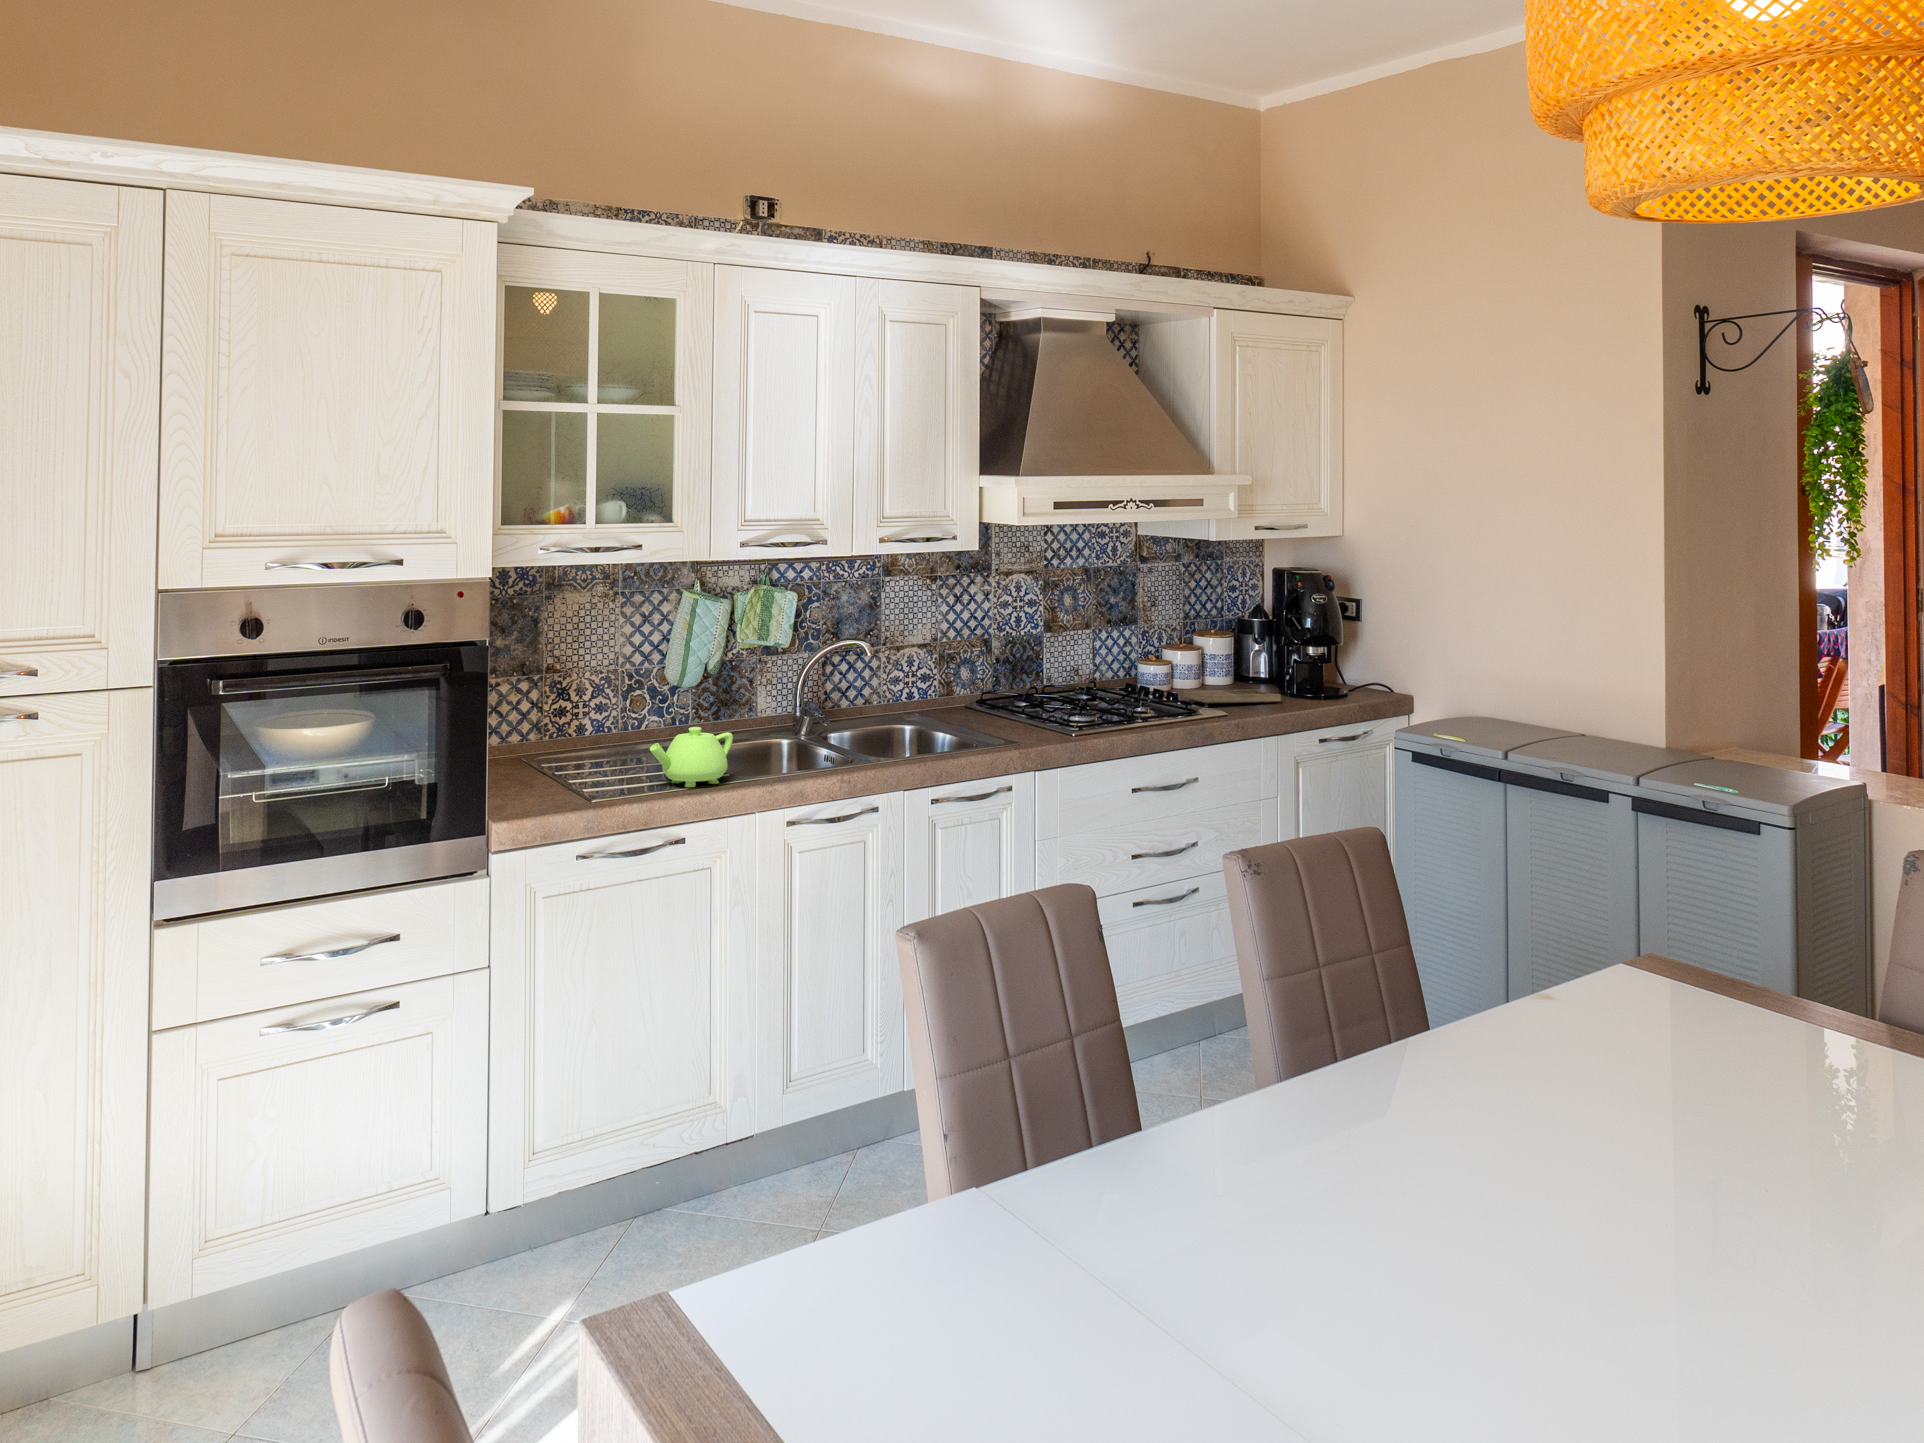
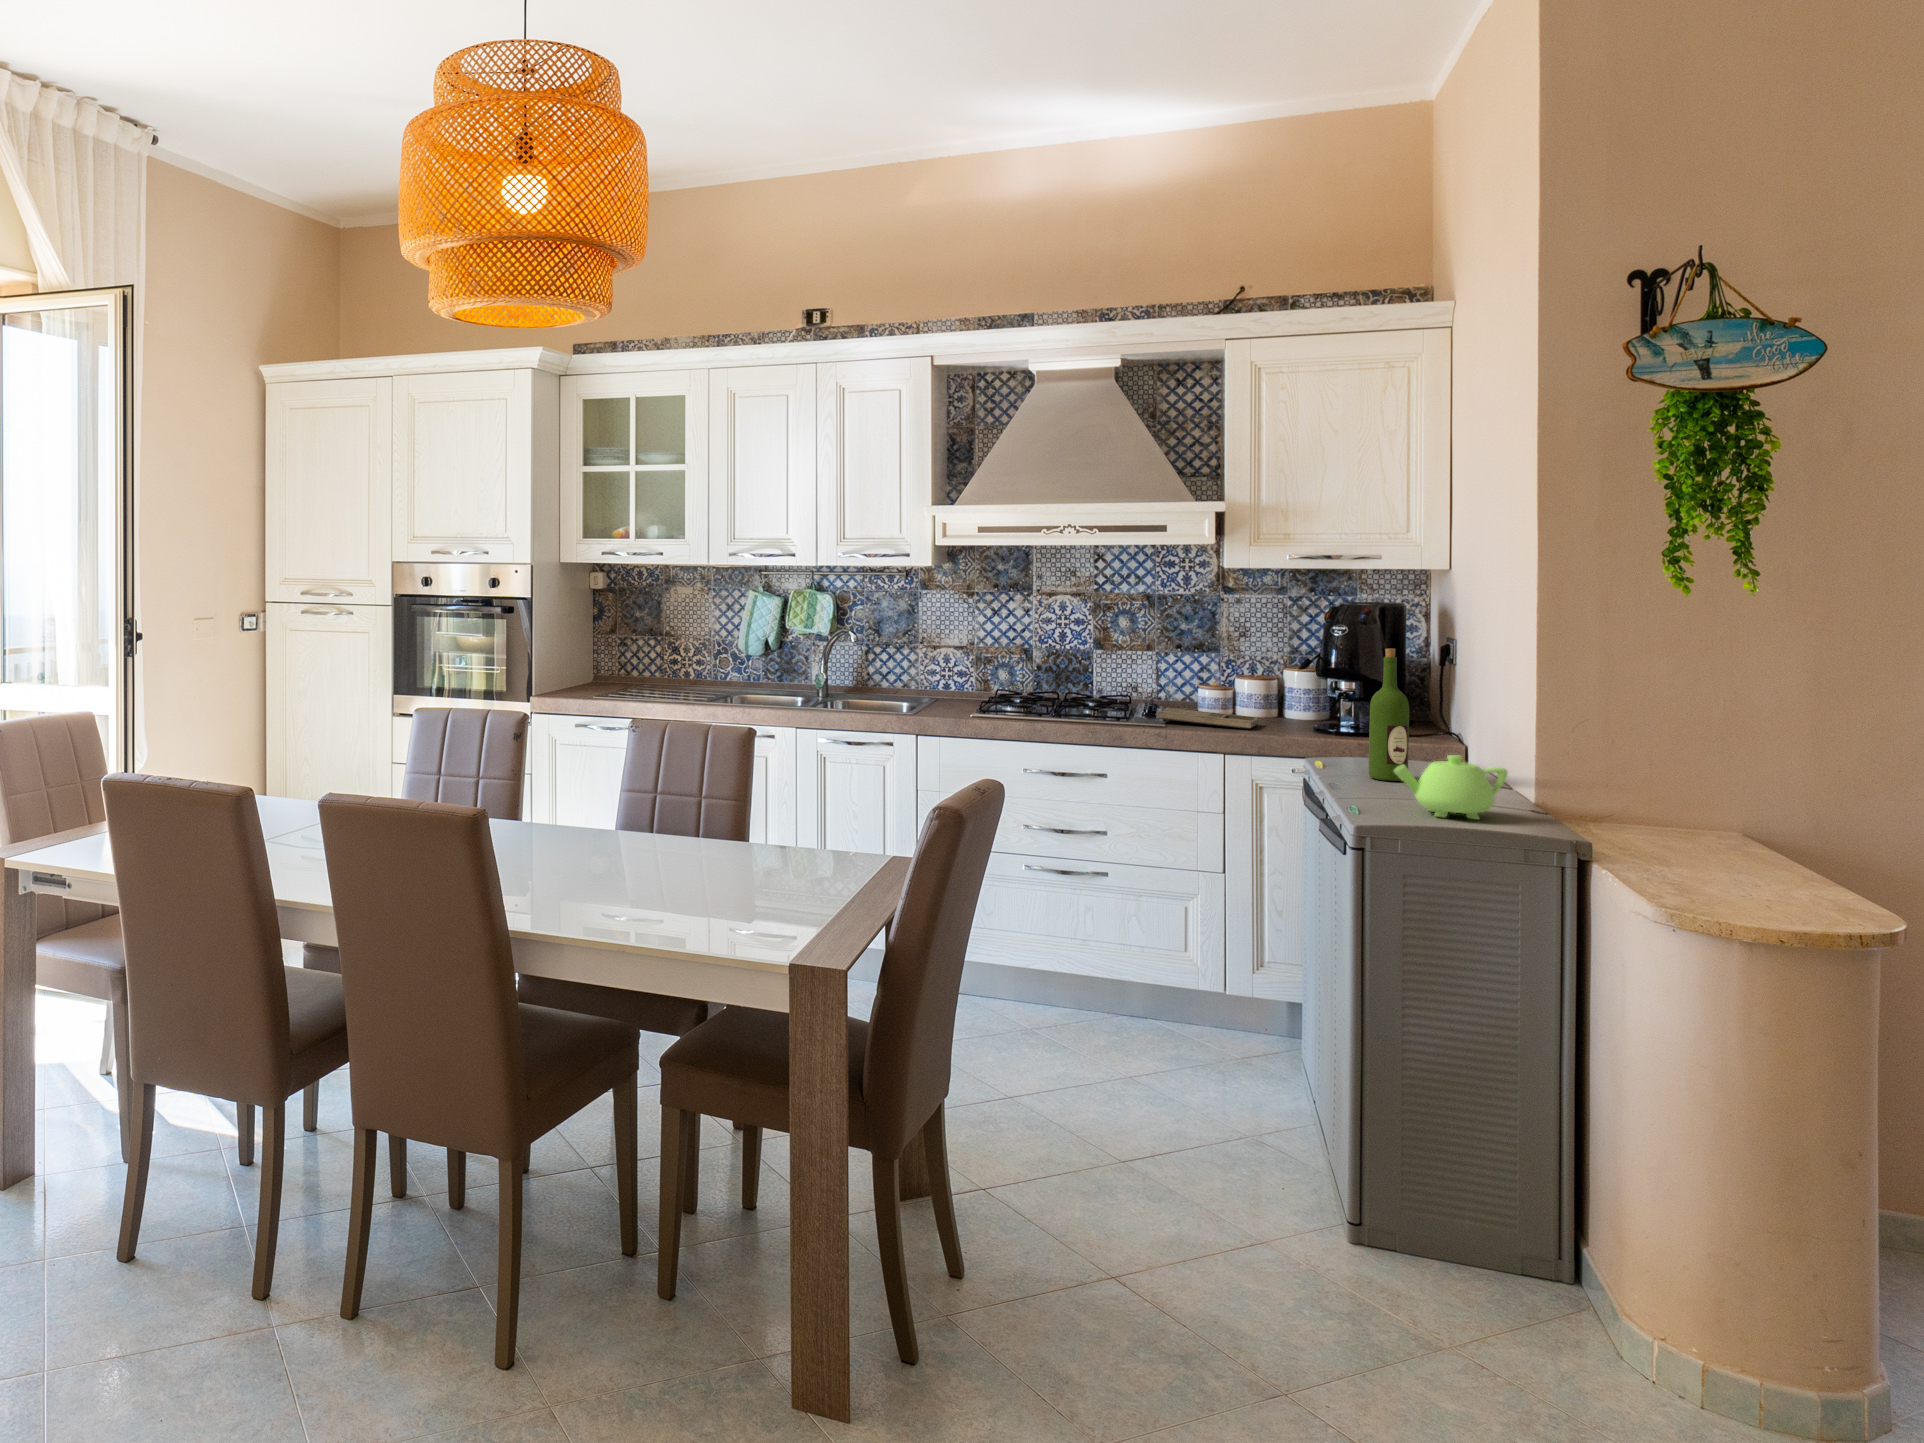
wine bottle: none [1528,618,1559,732] -> present [1369,648,1409,781]
teapot: present [650,727,733,787] -> present [1395,755,1508,819]

